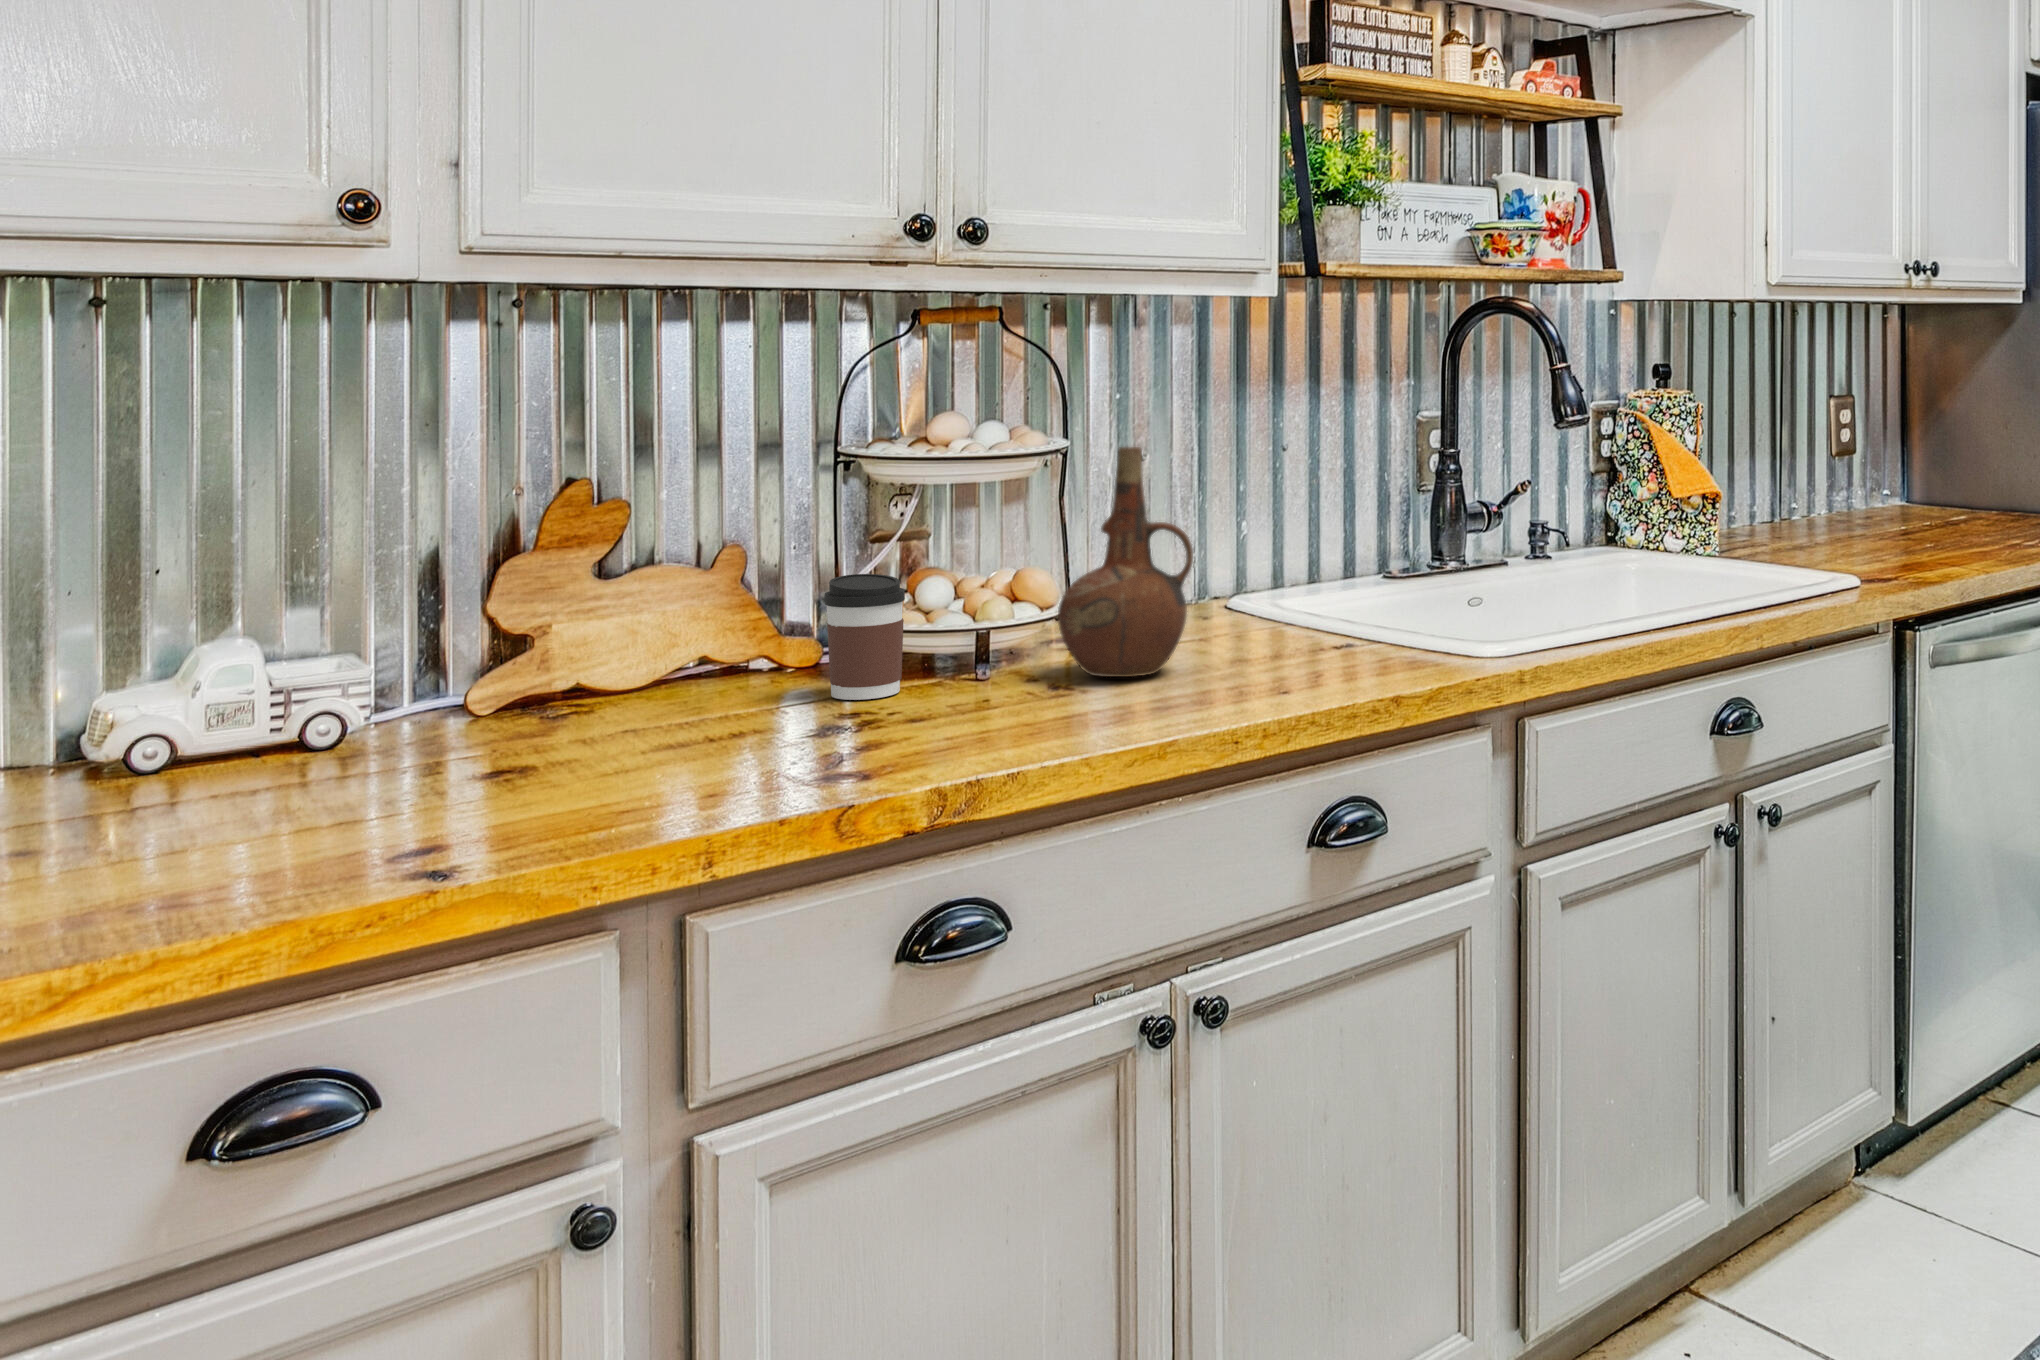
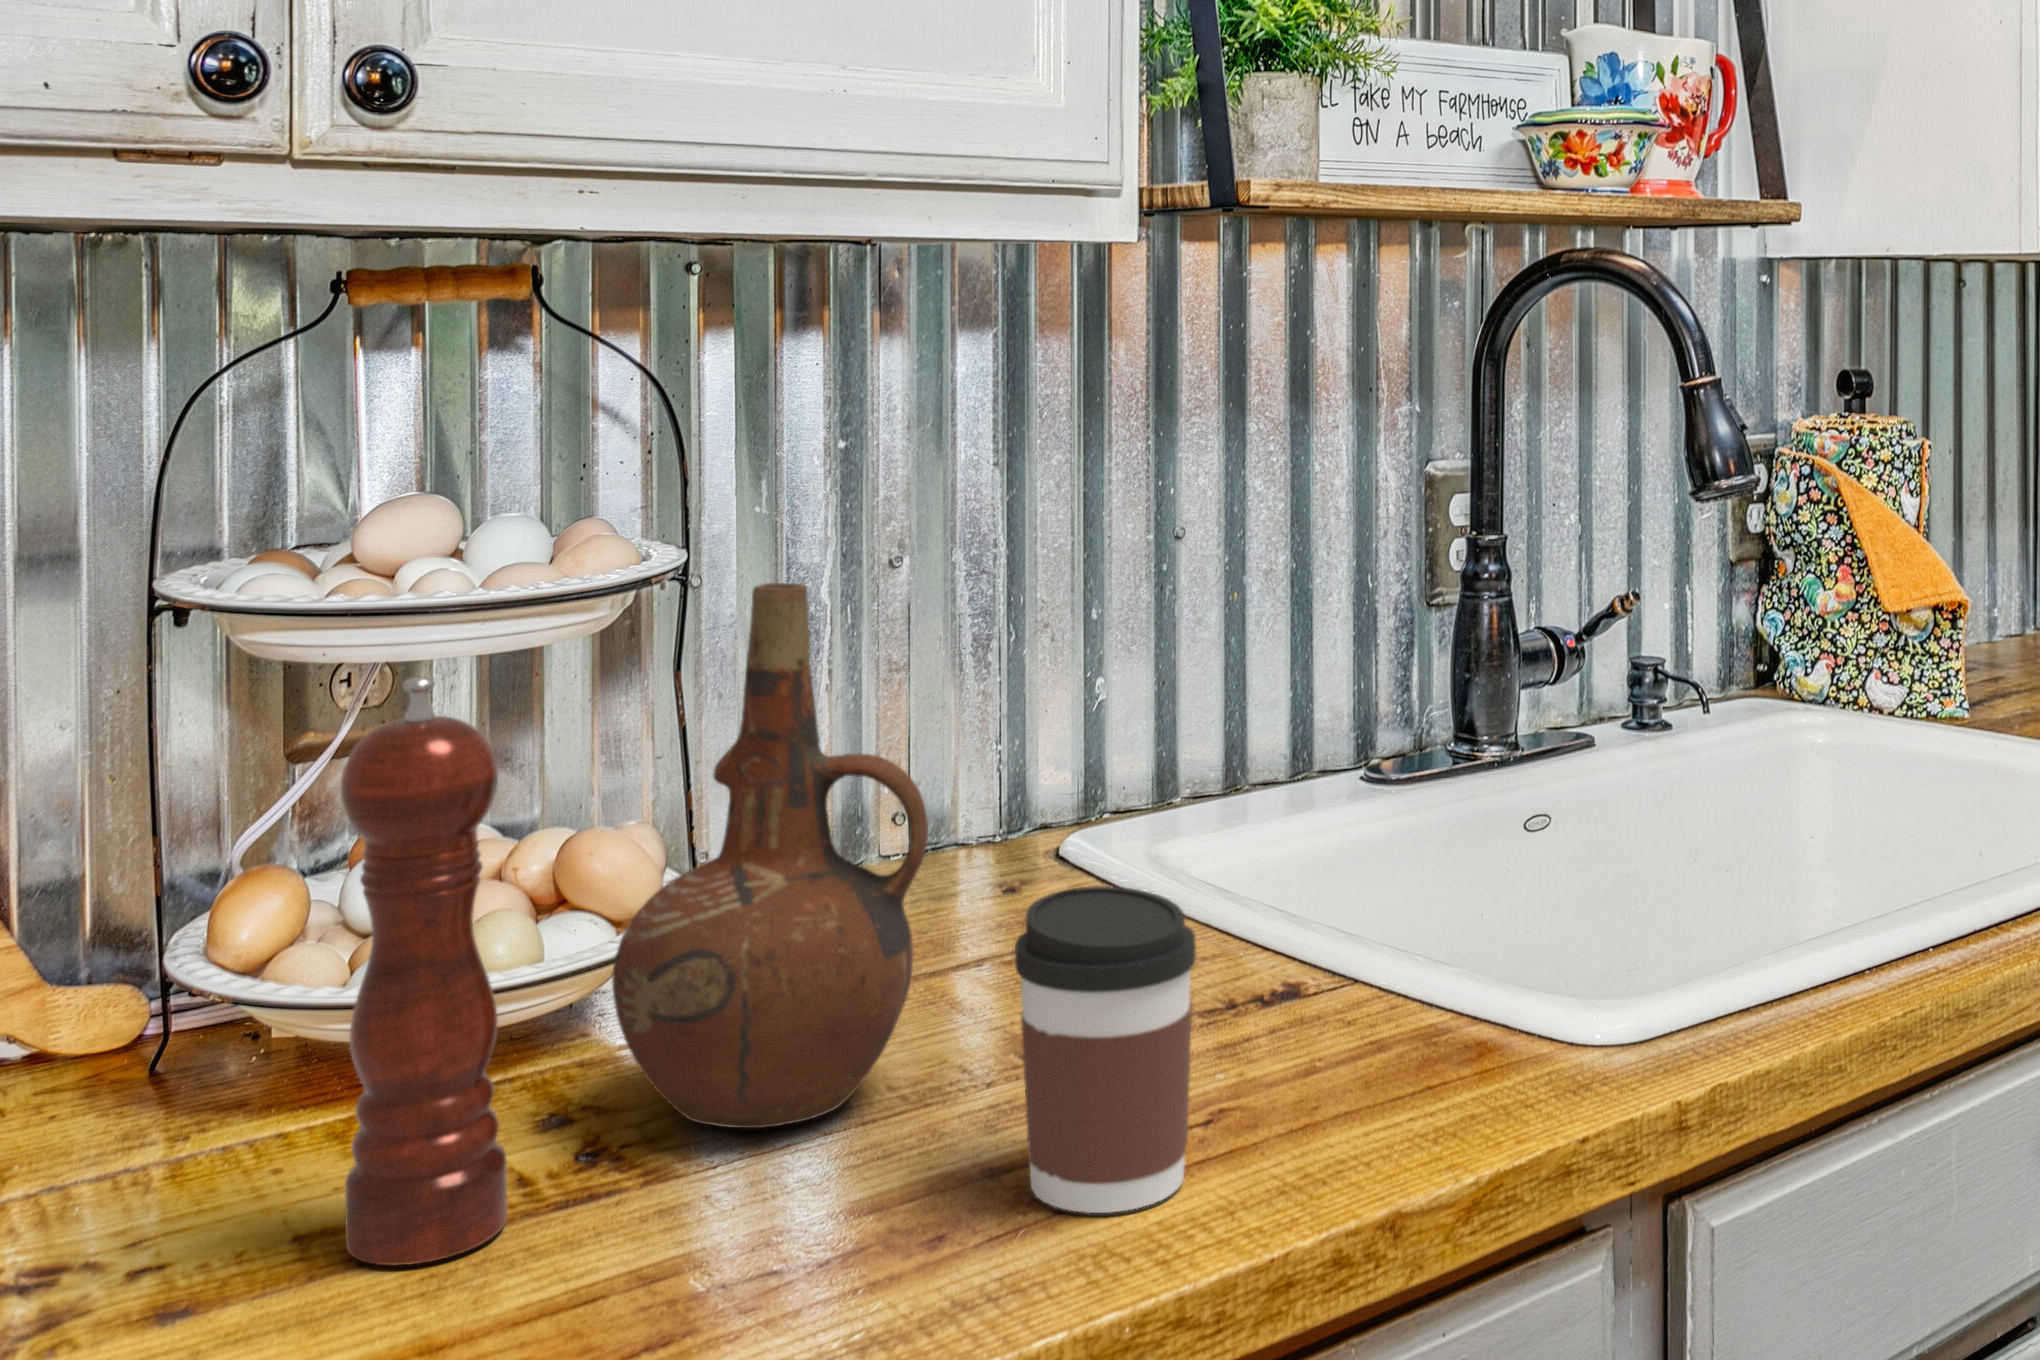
pepper mill: none [972,475,1034,708] -> present [340,677,507,1265]
coffee cup: present [824,574,905,700] -> present [1015,886,1196,1213]

